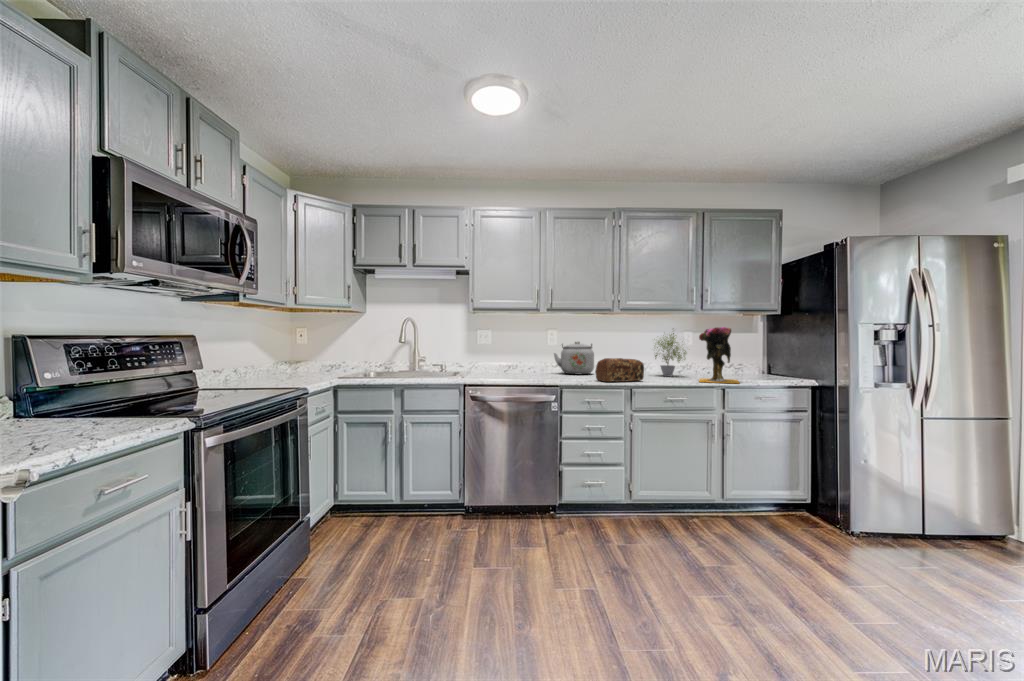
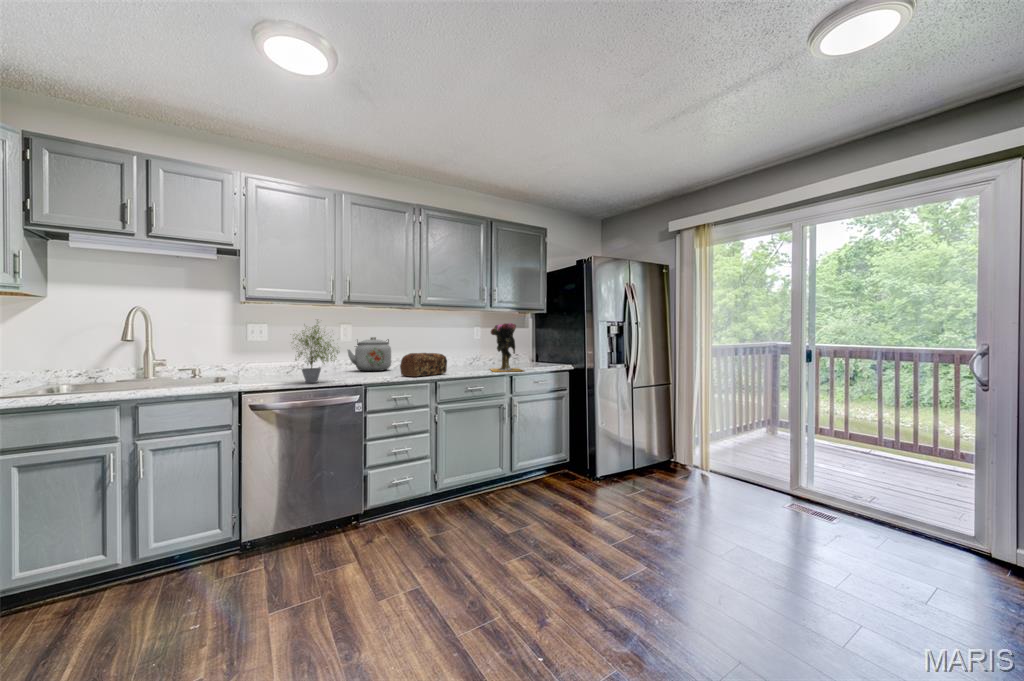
potted plant: present [655,333,686,377] -> present [295,323,338,383]

